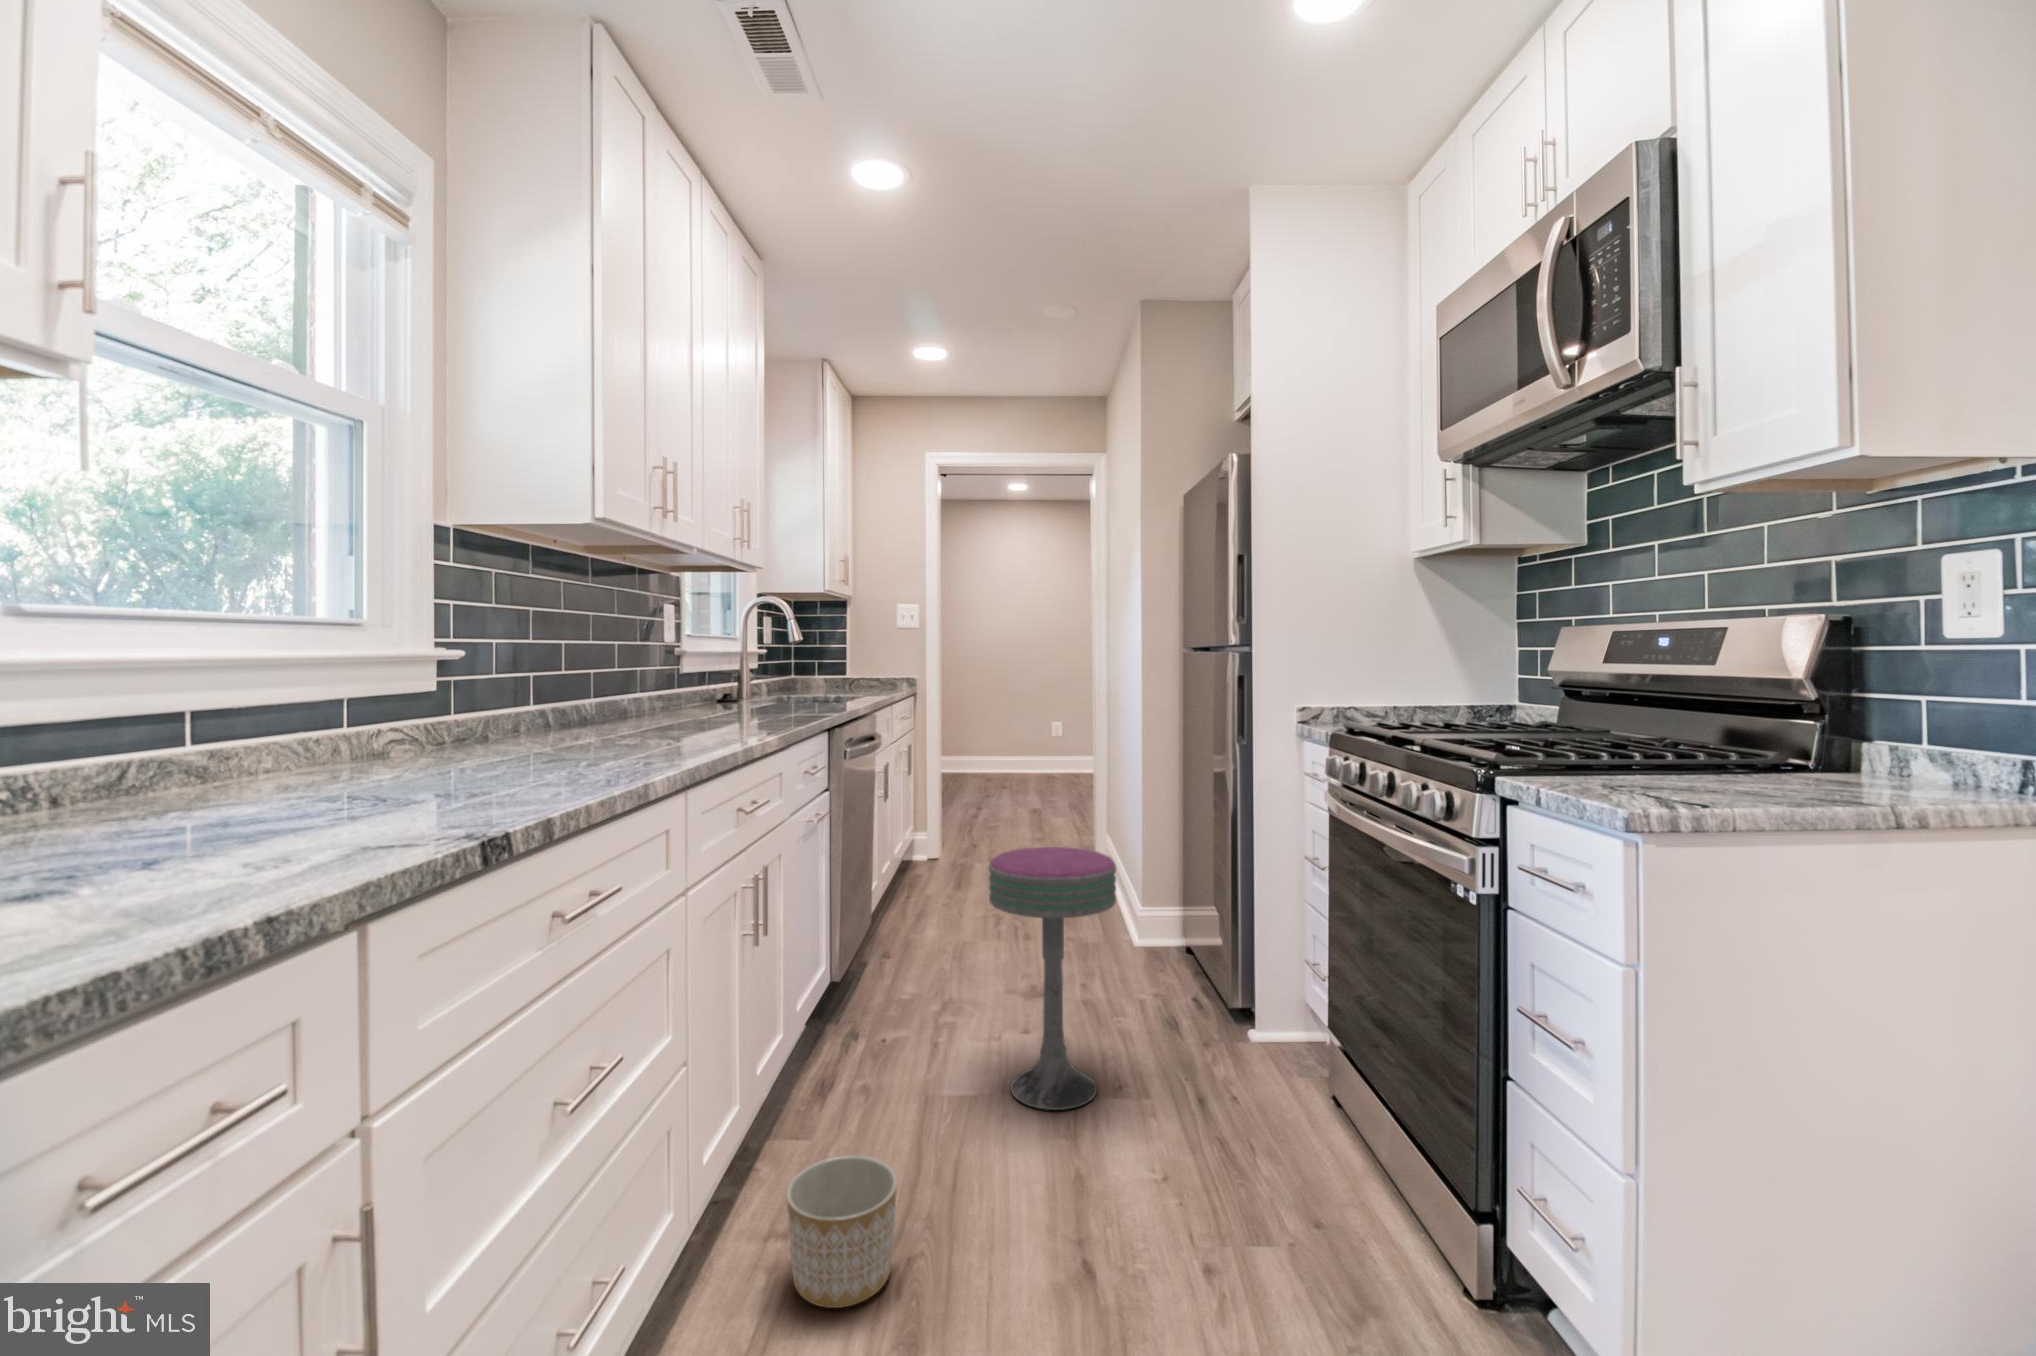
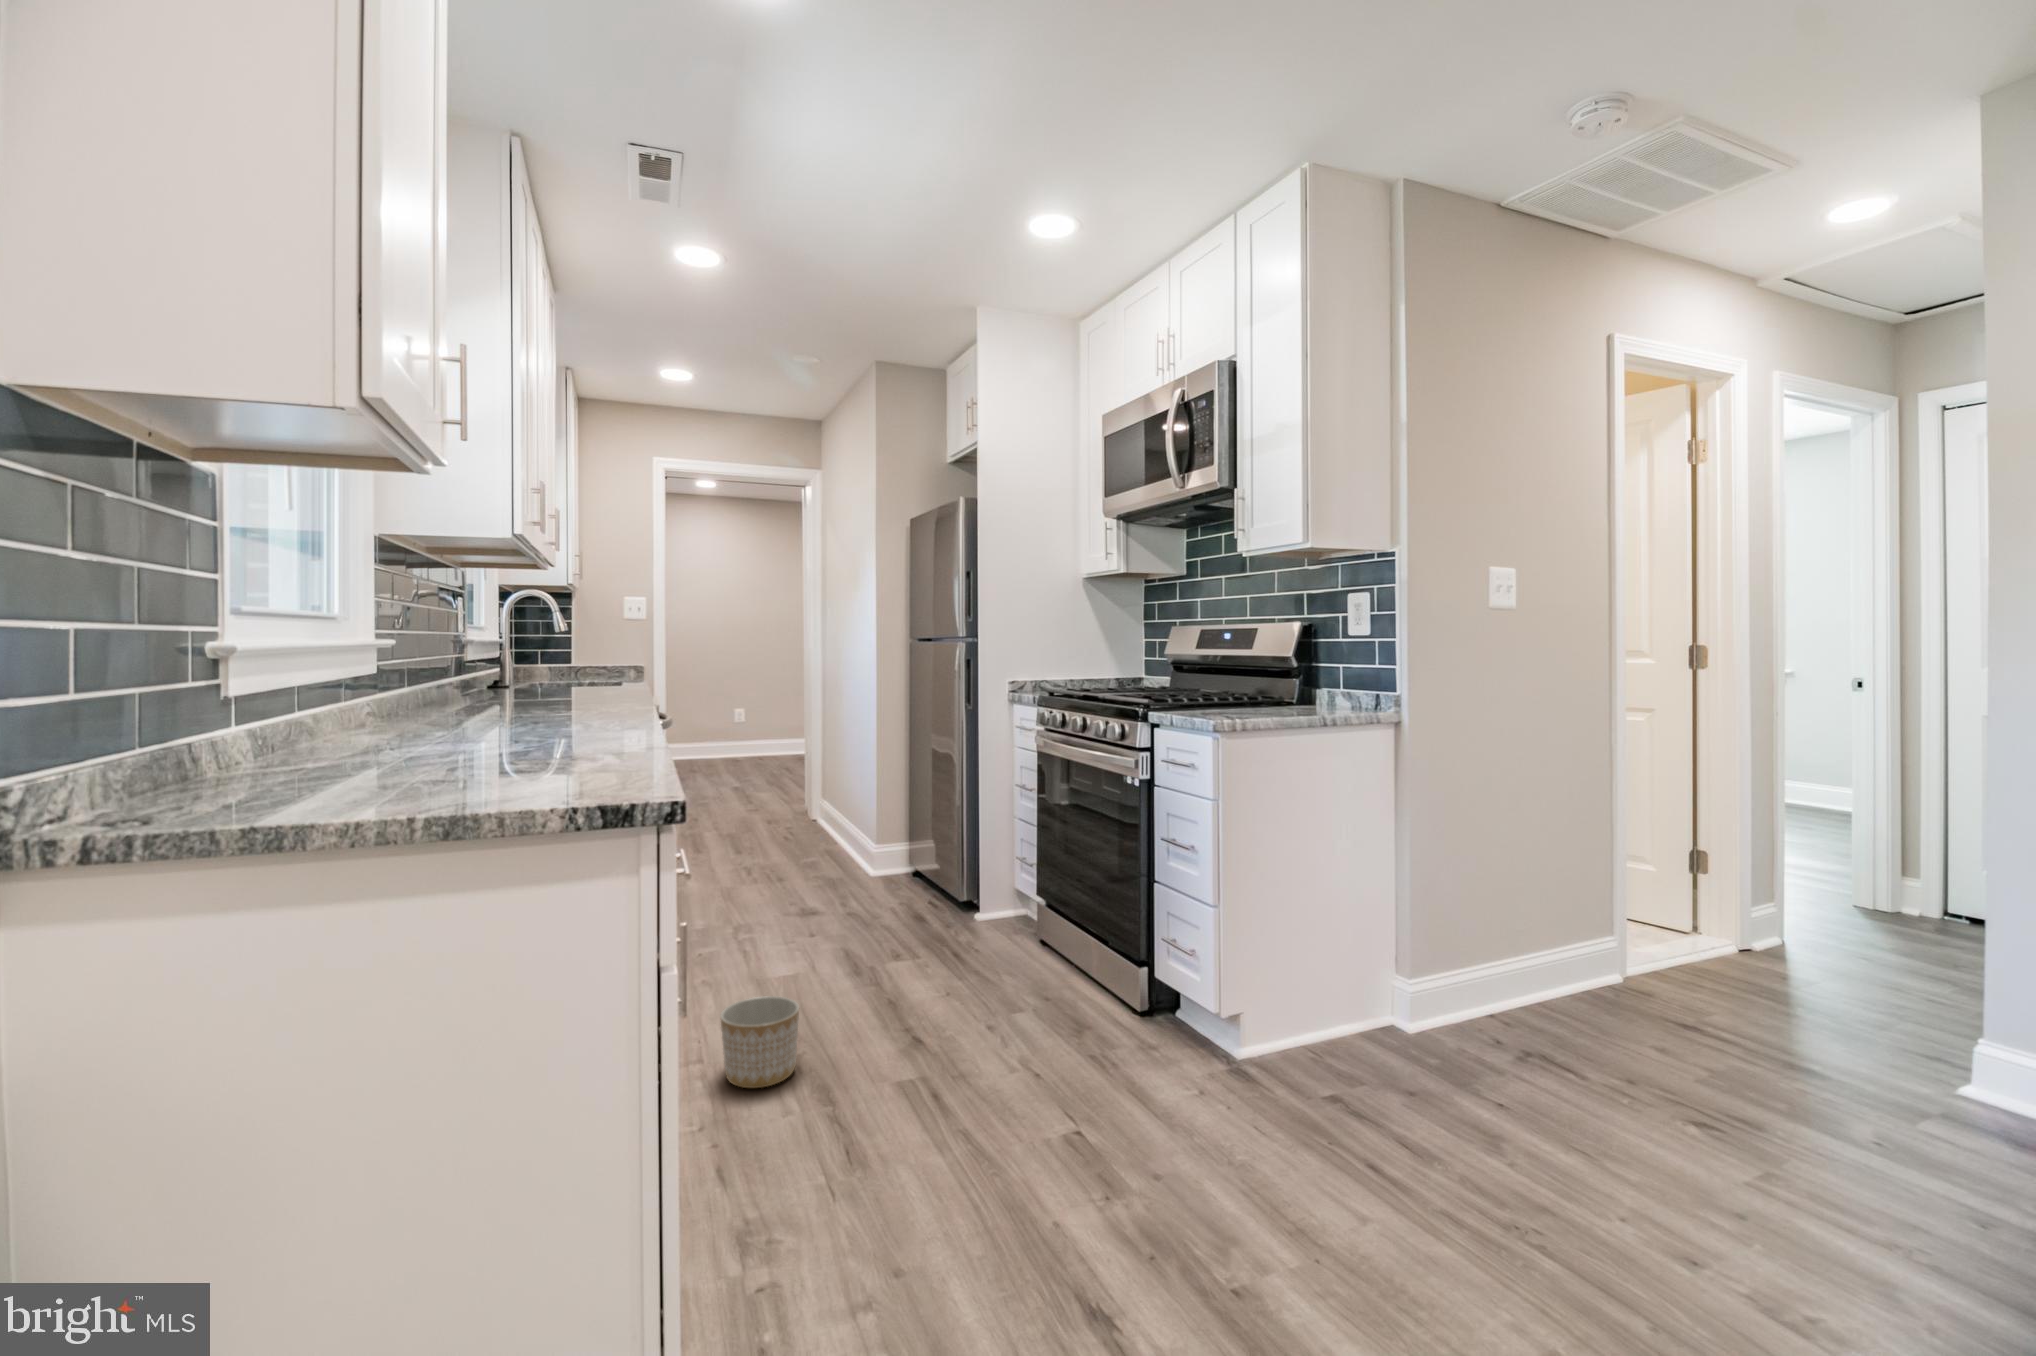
bar stool: present [989,847,1116,1110] -> none [805,788,901,975]

